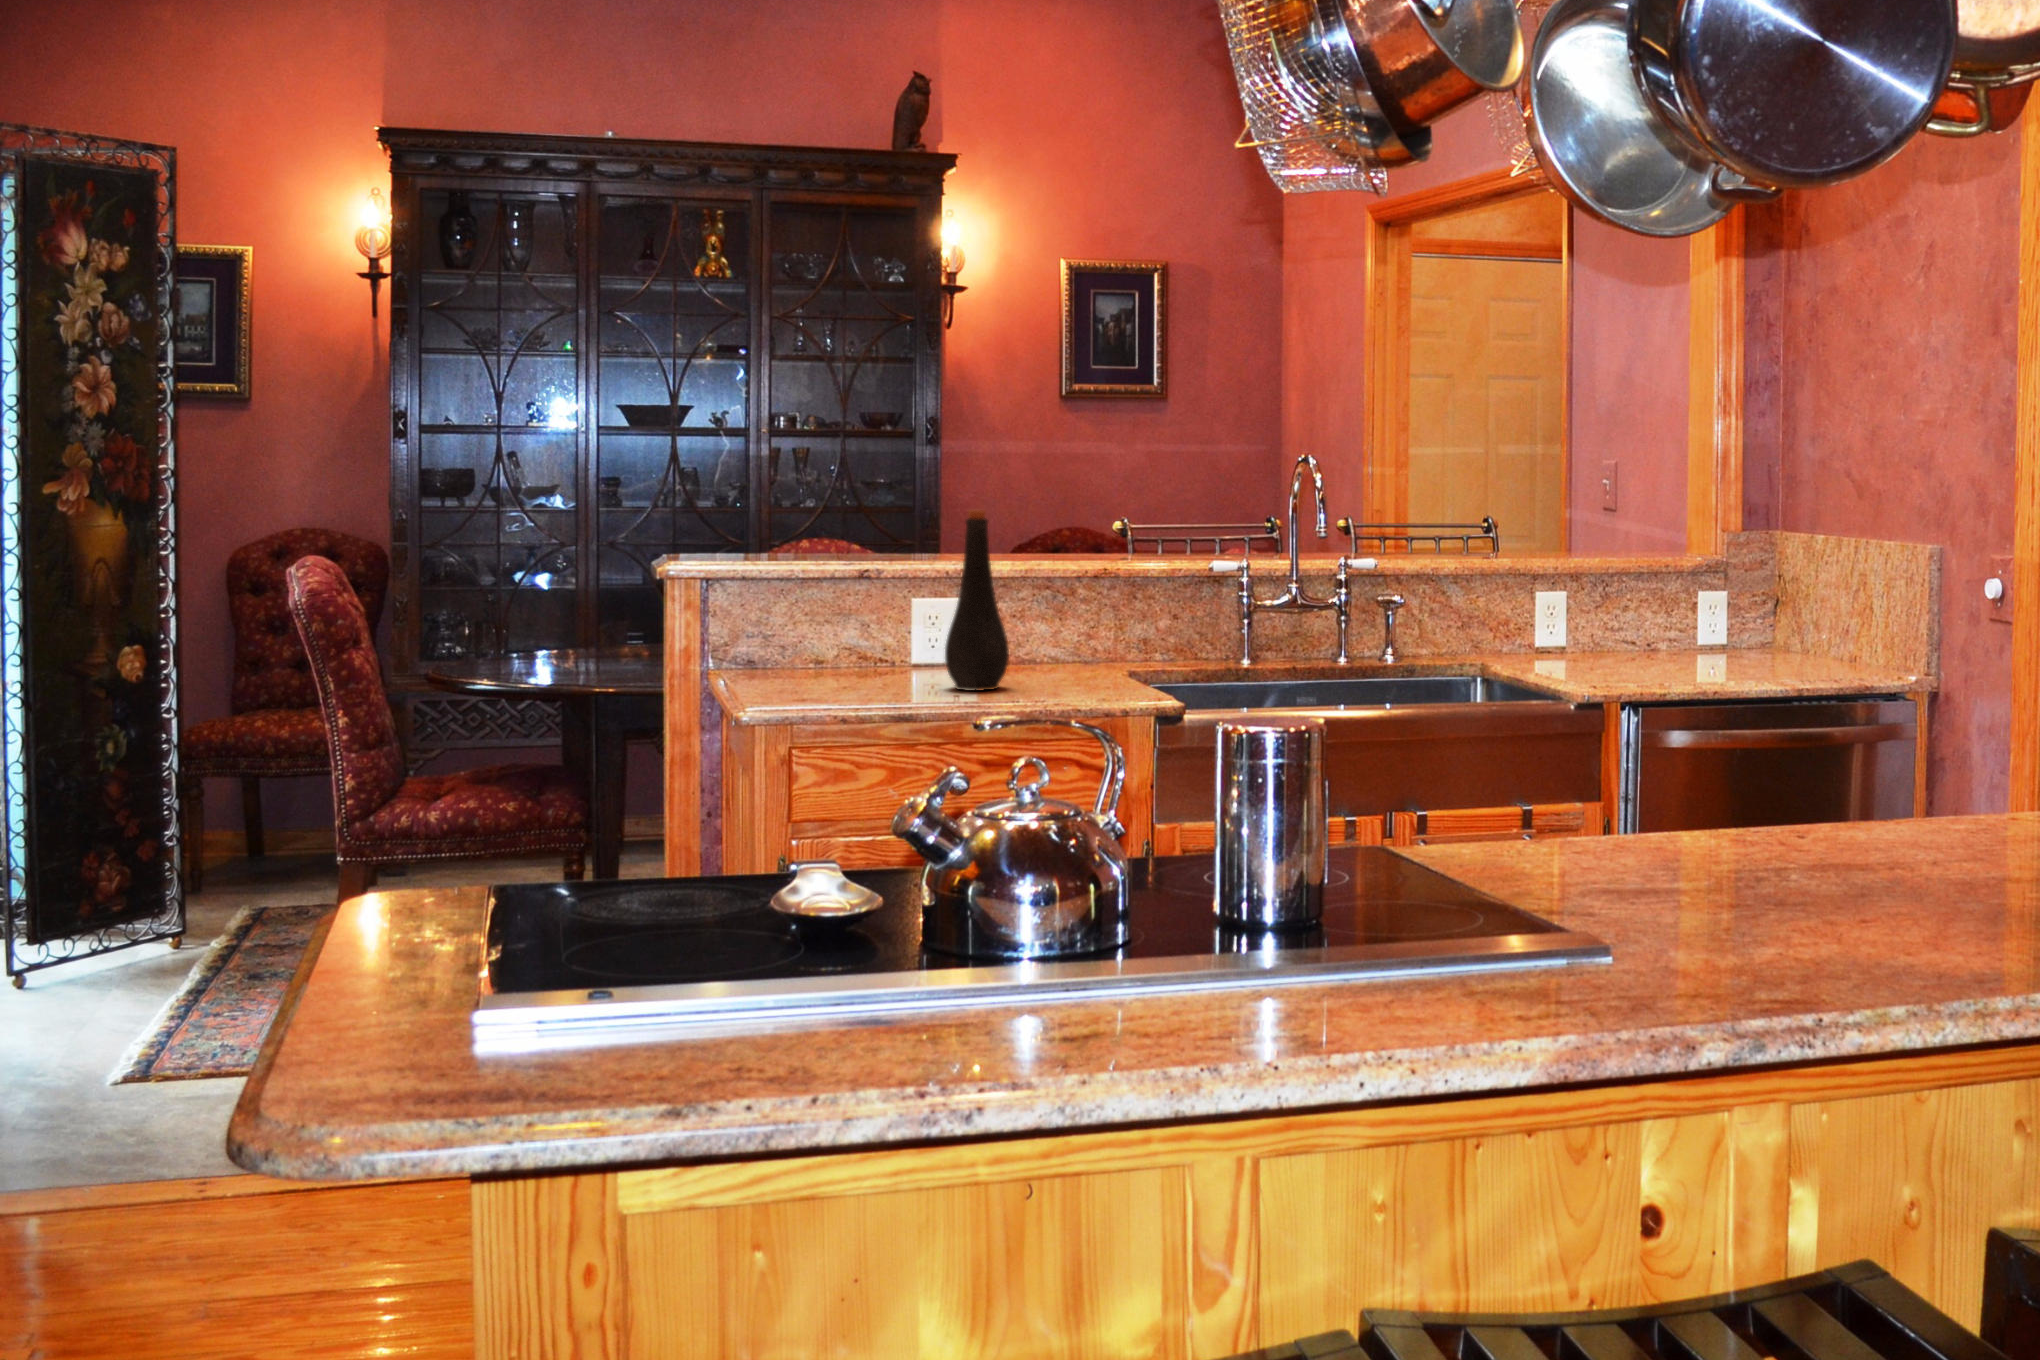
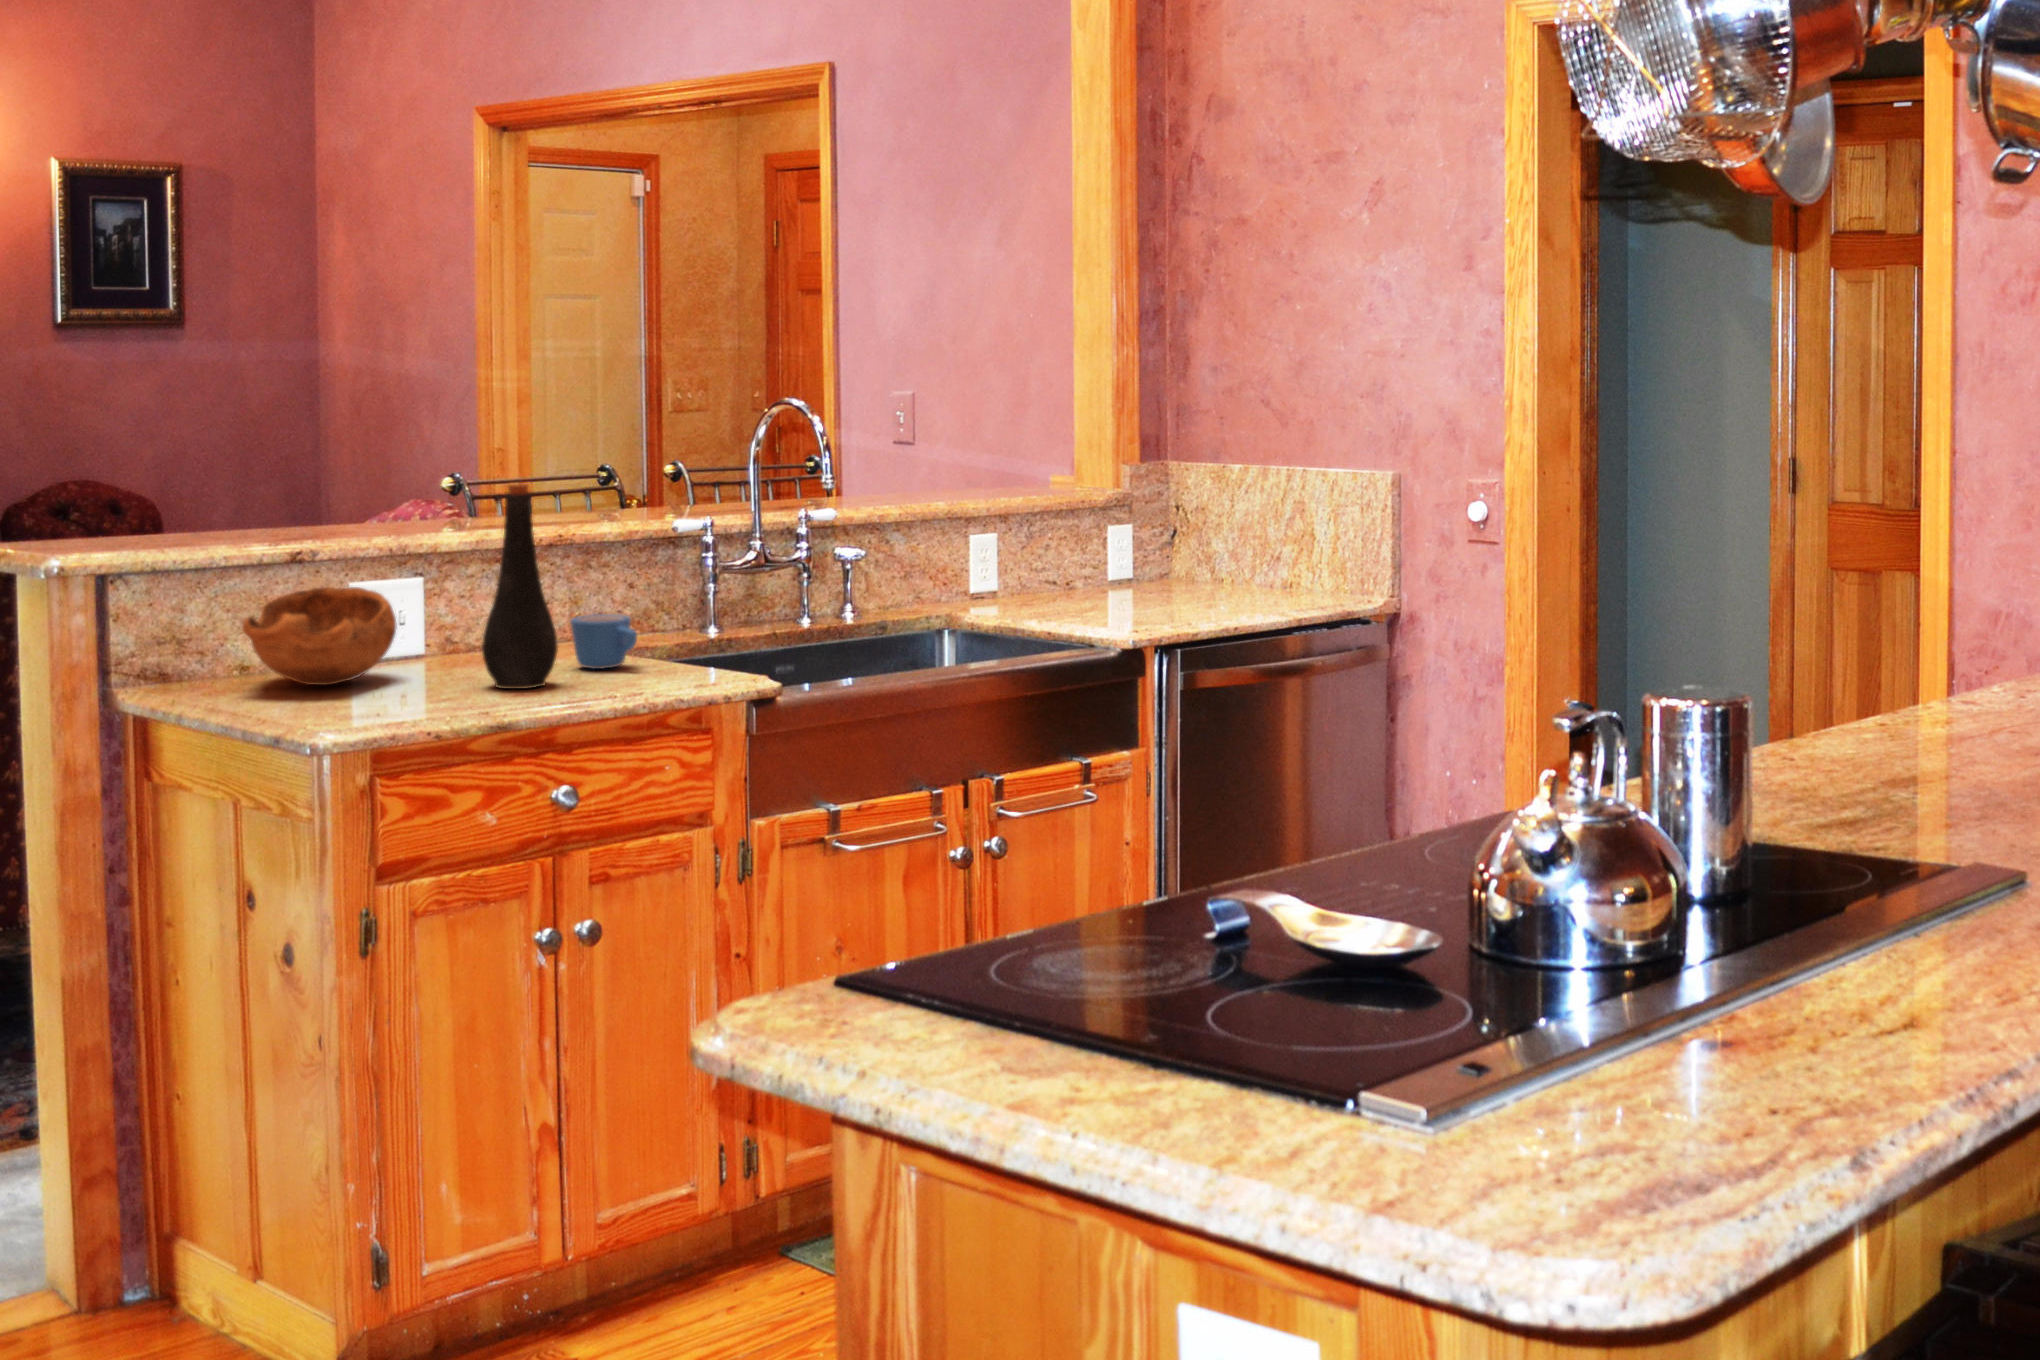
wooden bowl: none [766,597,908,678] -> present [242,587,397,685]
mug: none [1050,633,1103,681] -> present [571,614,637,669]

